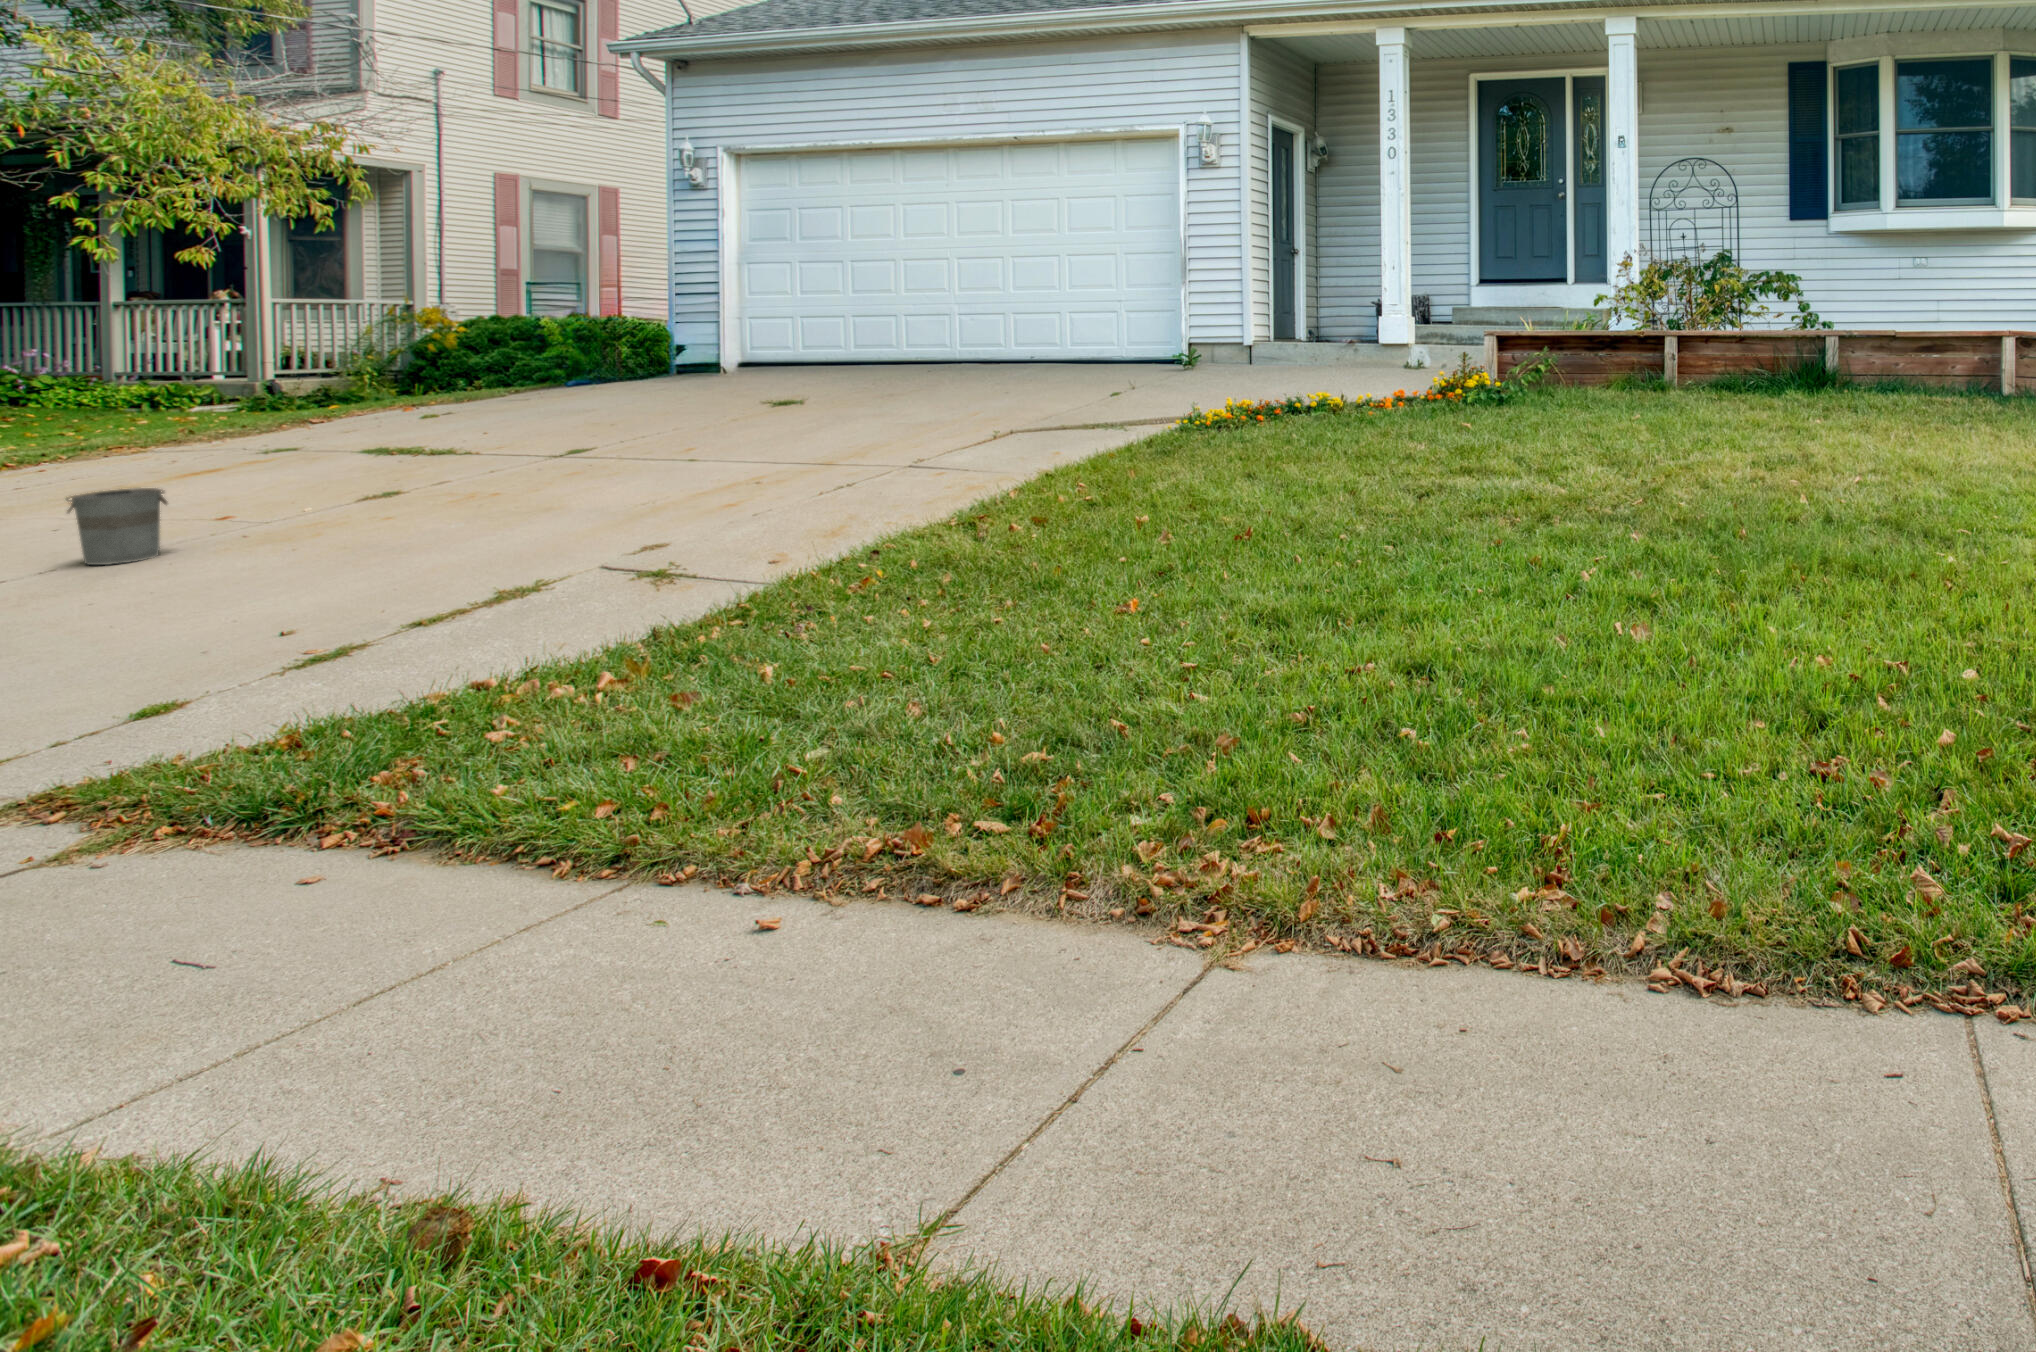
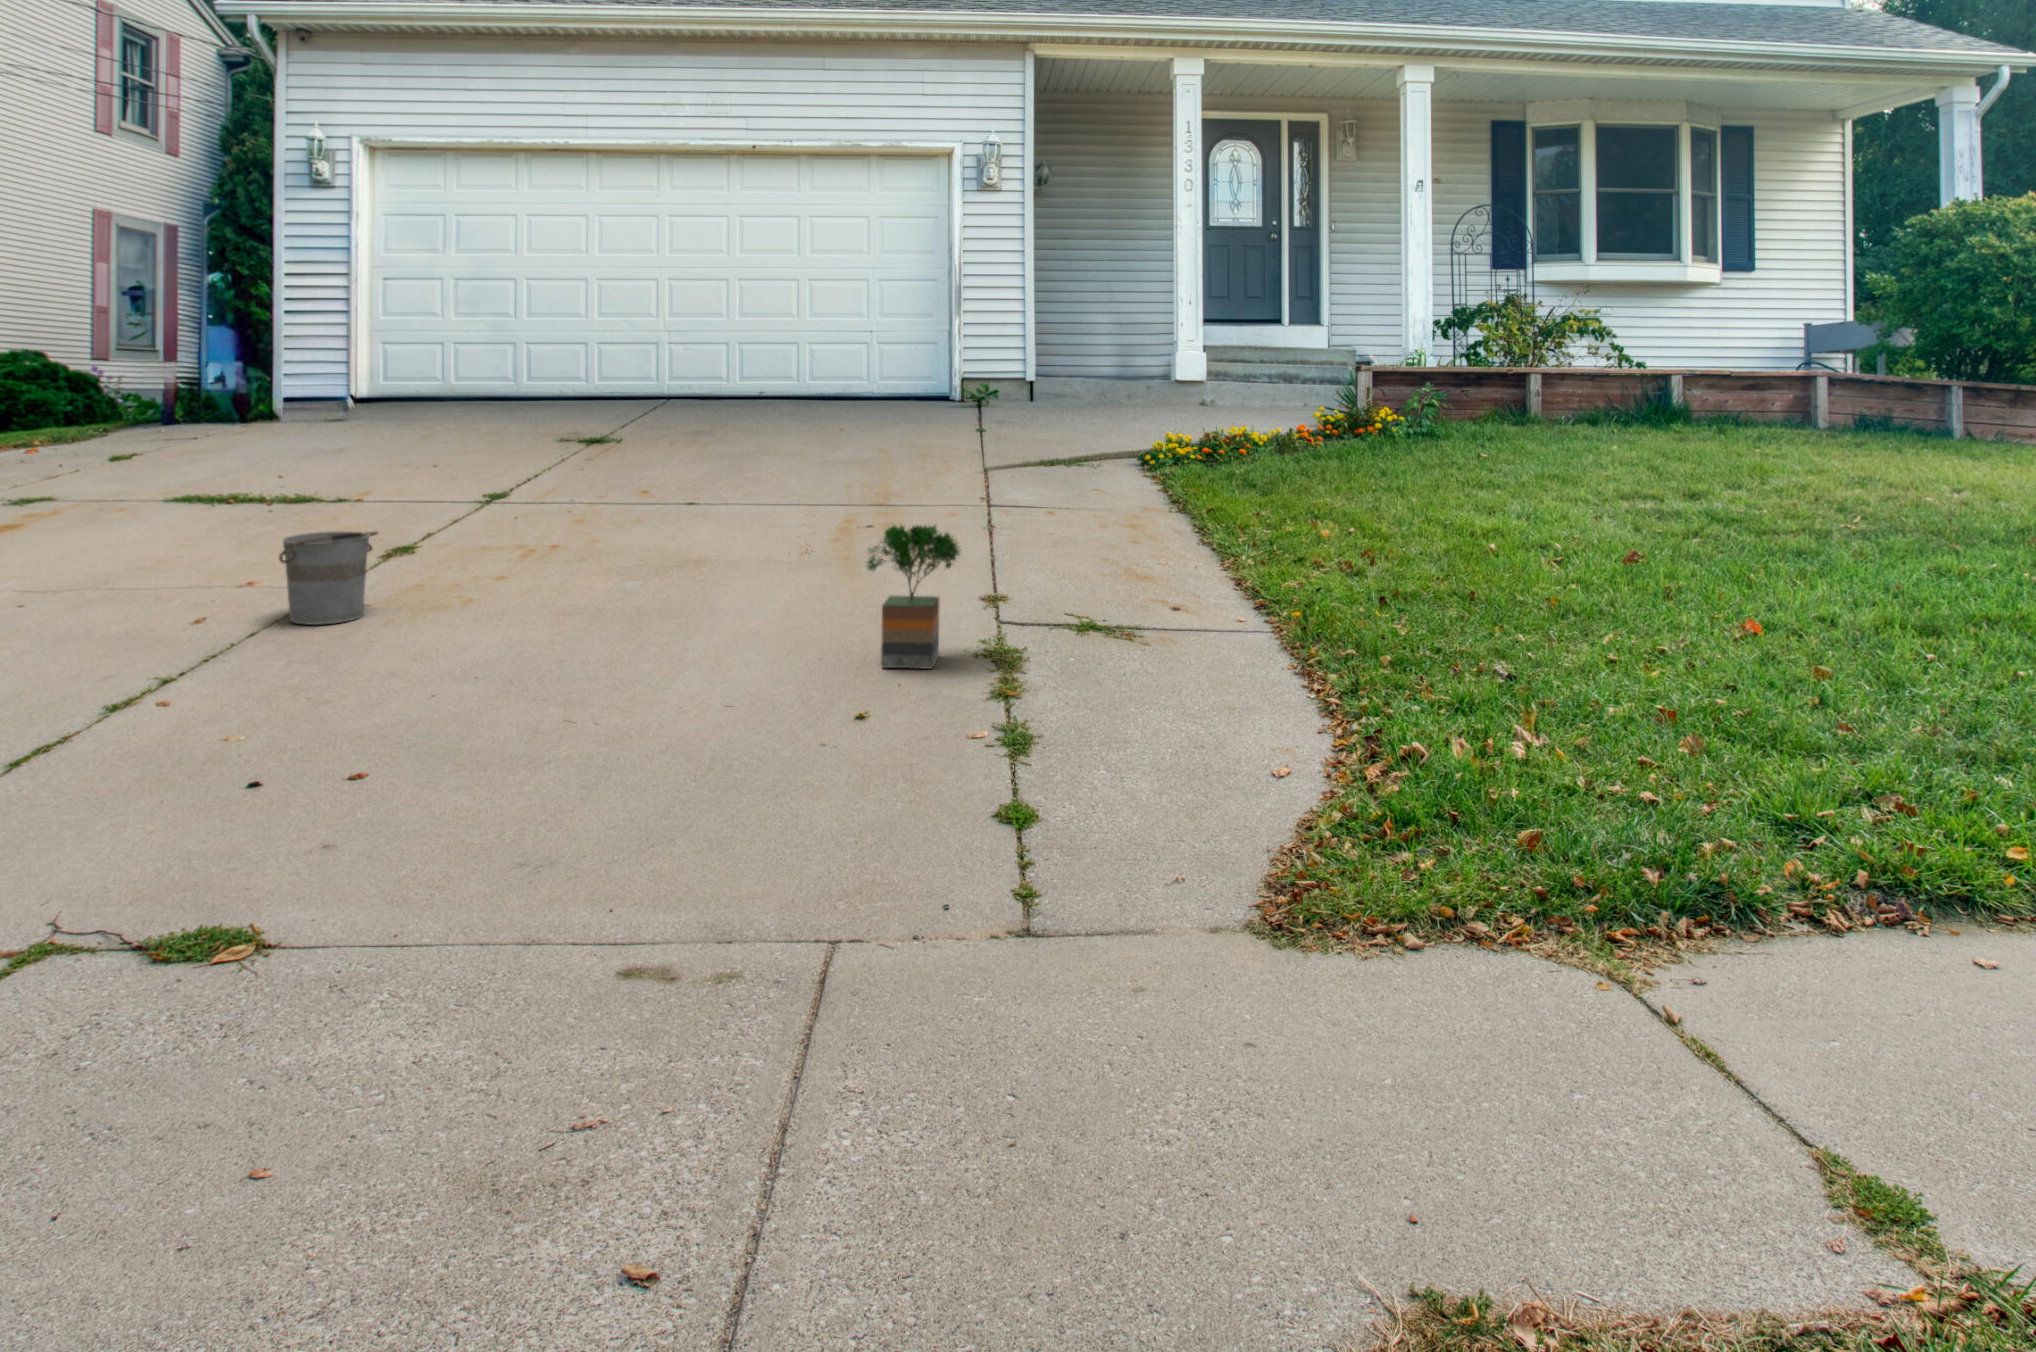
potted tree: none [297,495,422,629] -> present [867,525,961,669]

